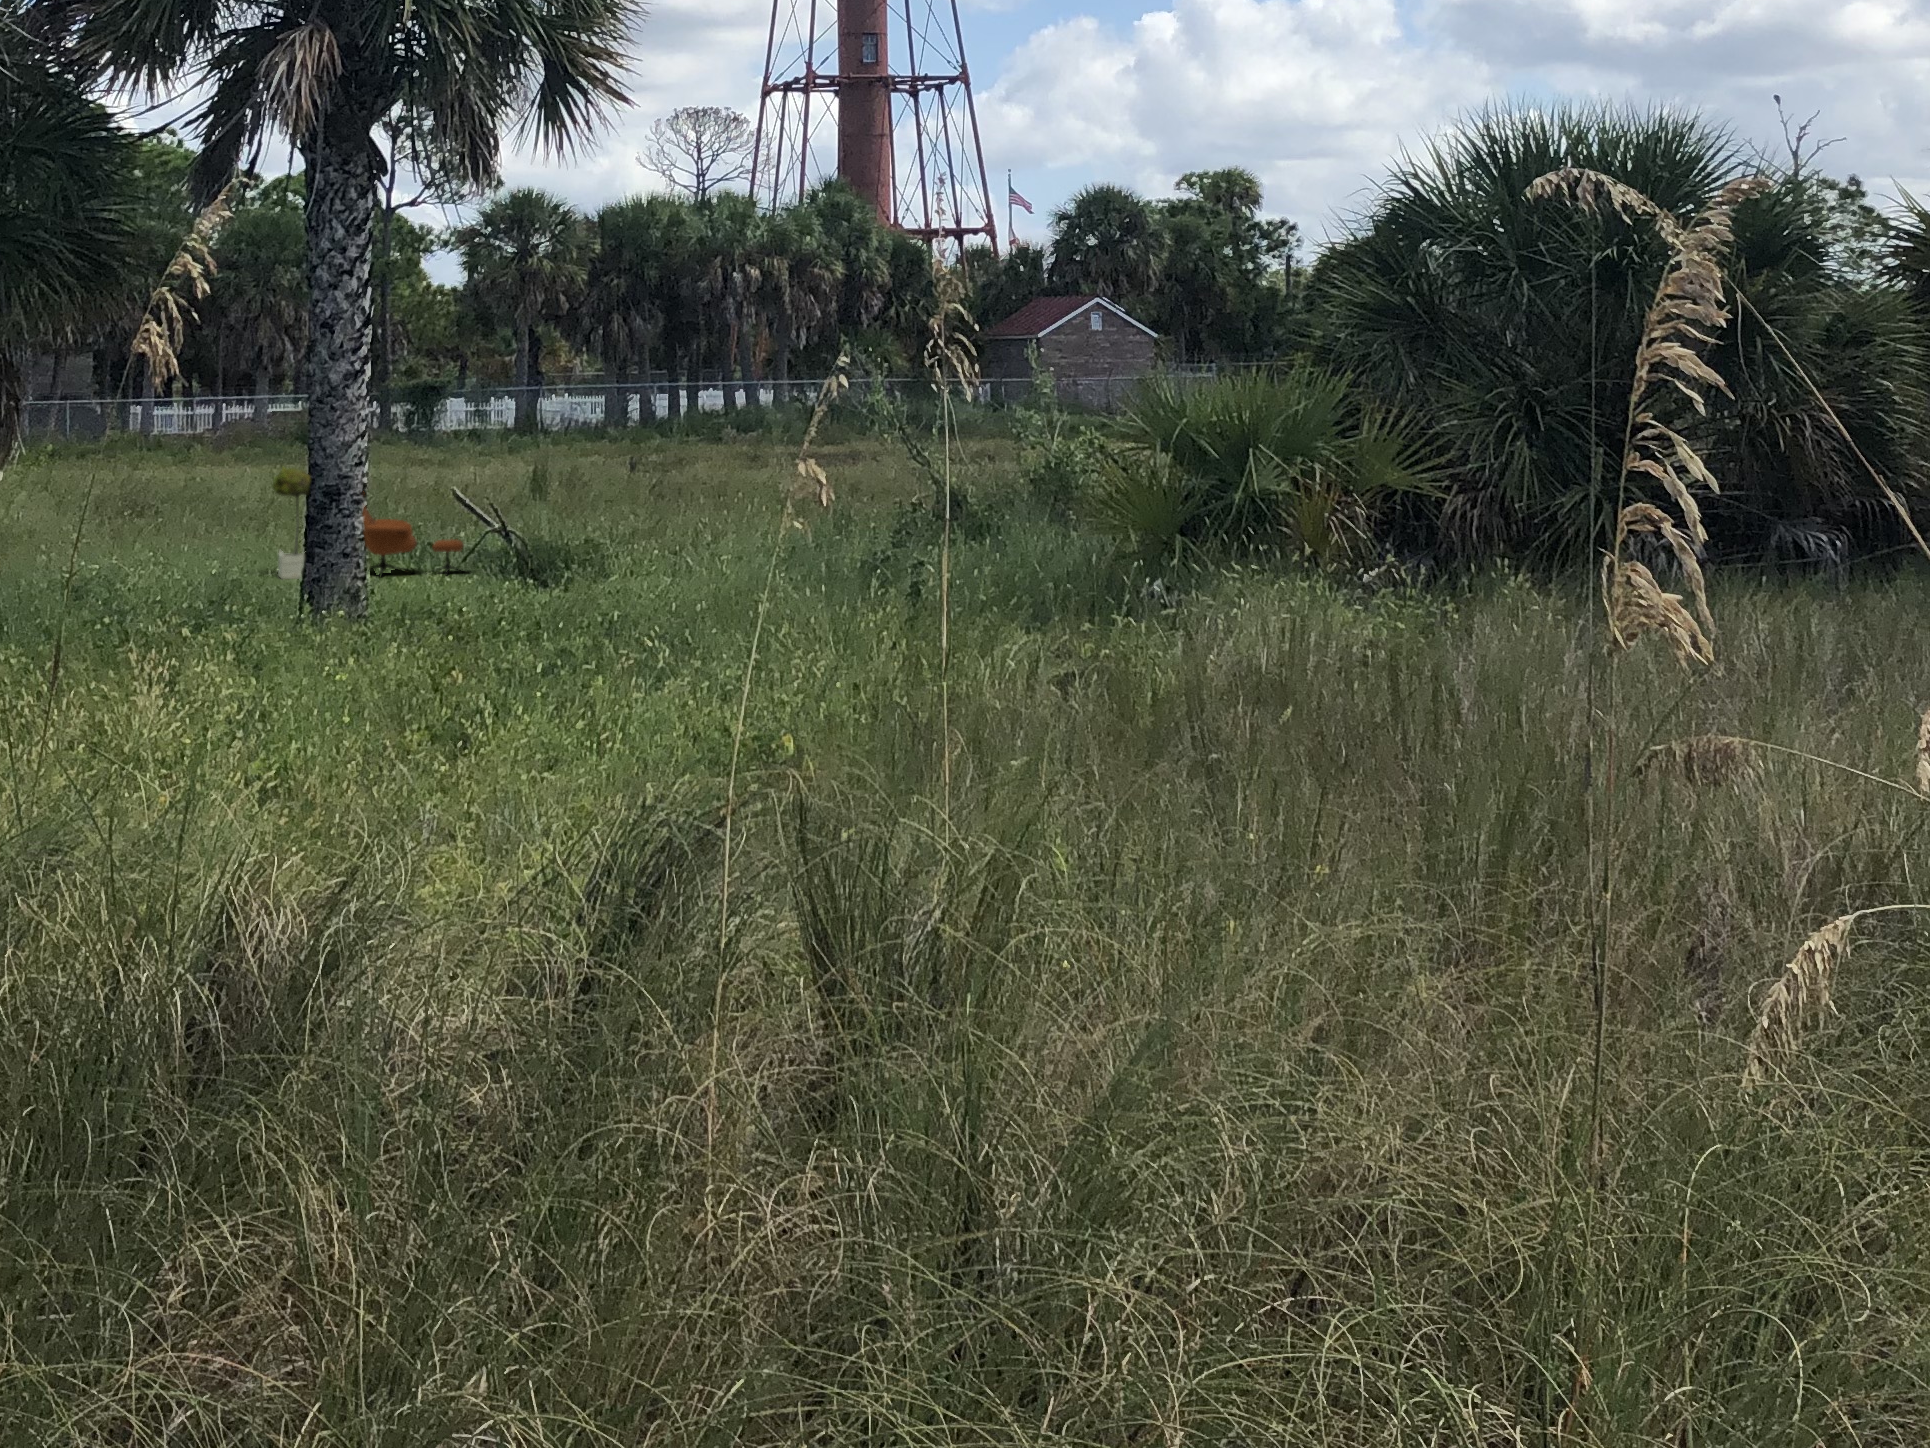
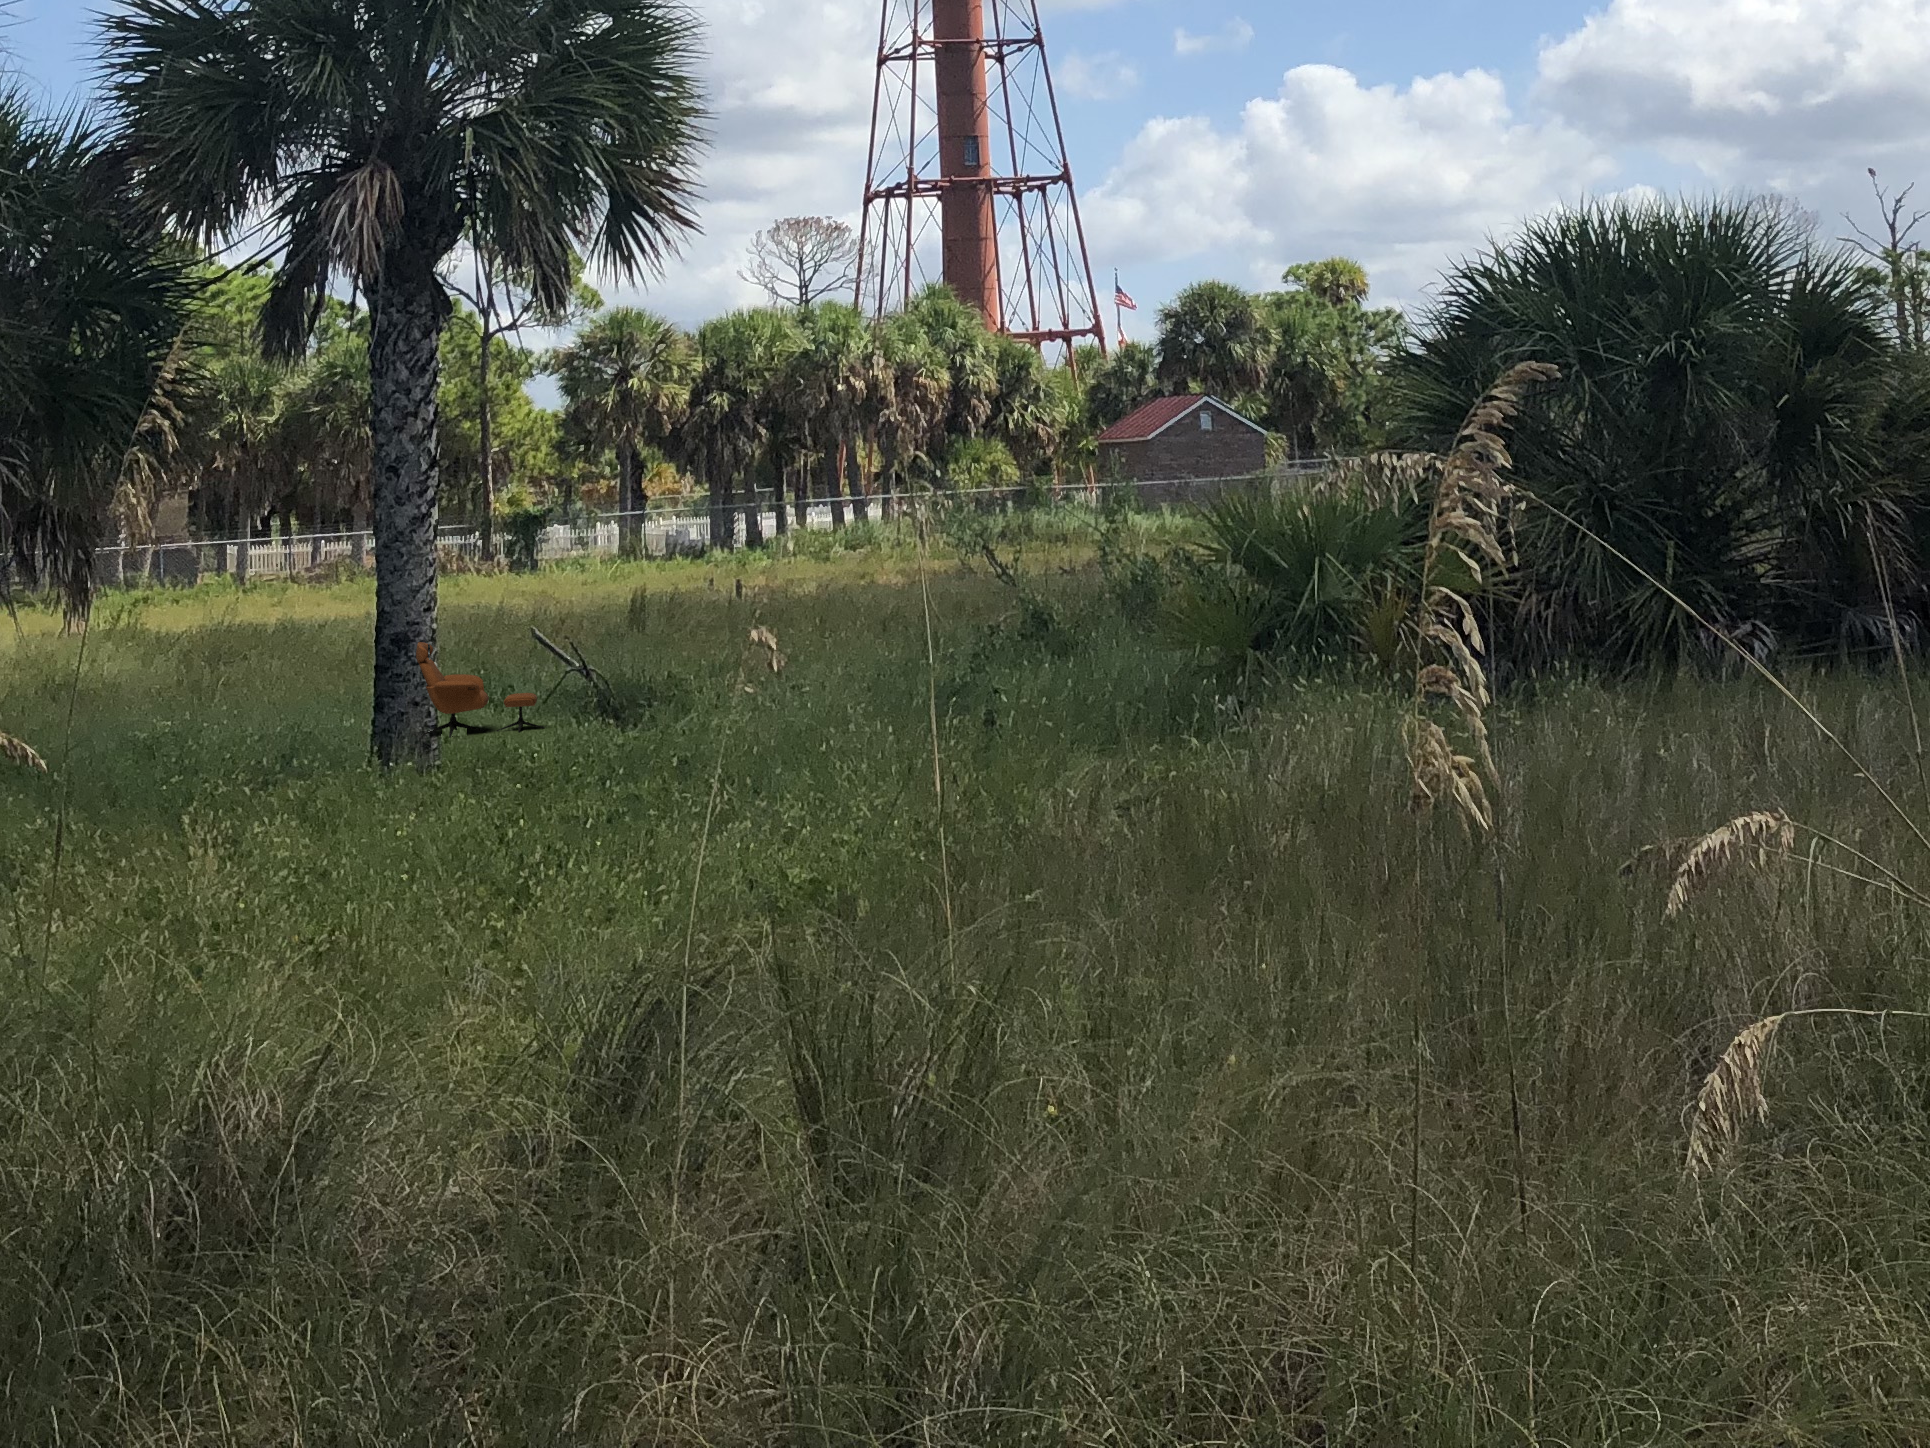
potted tree: present [272,467,310,579] -> none [335,623,385,744]

